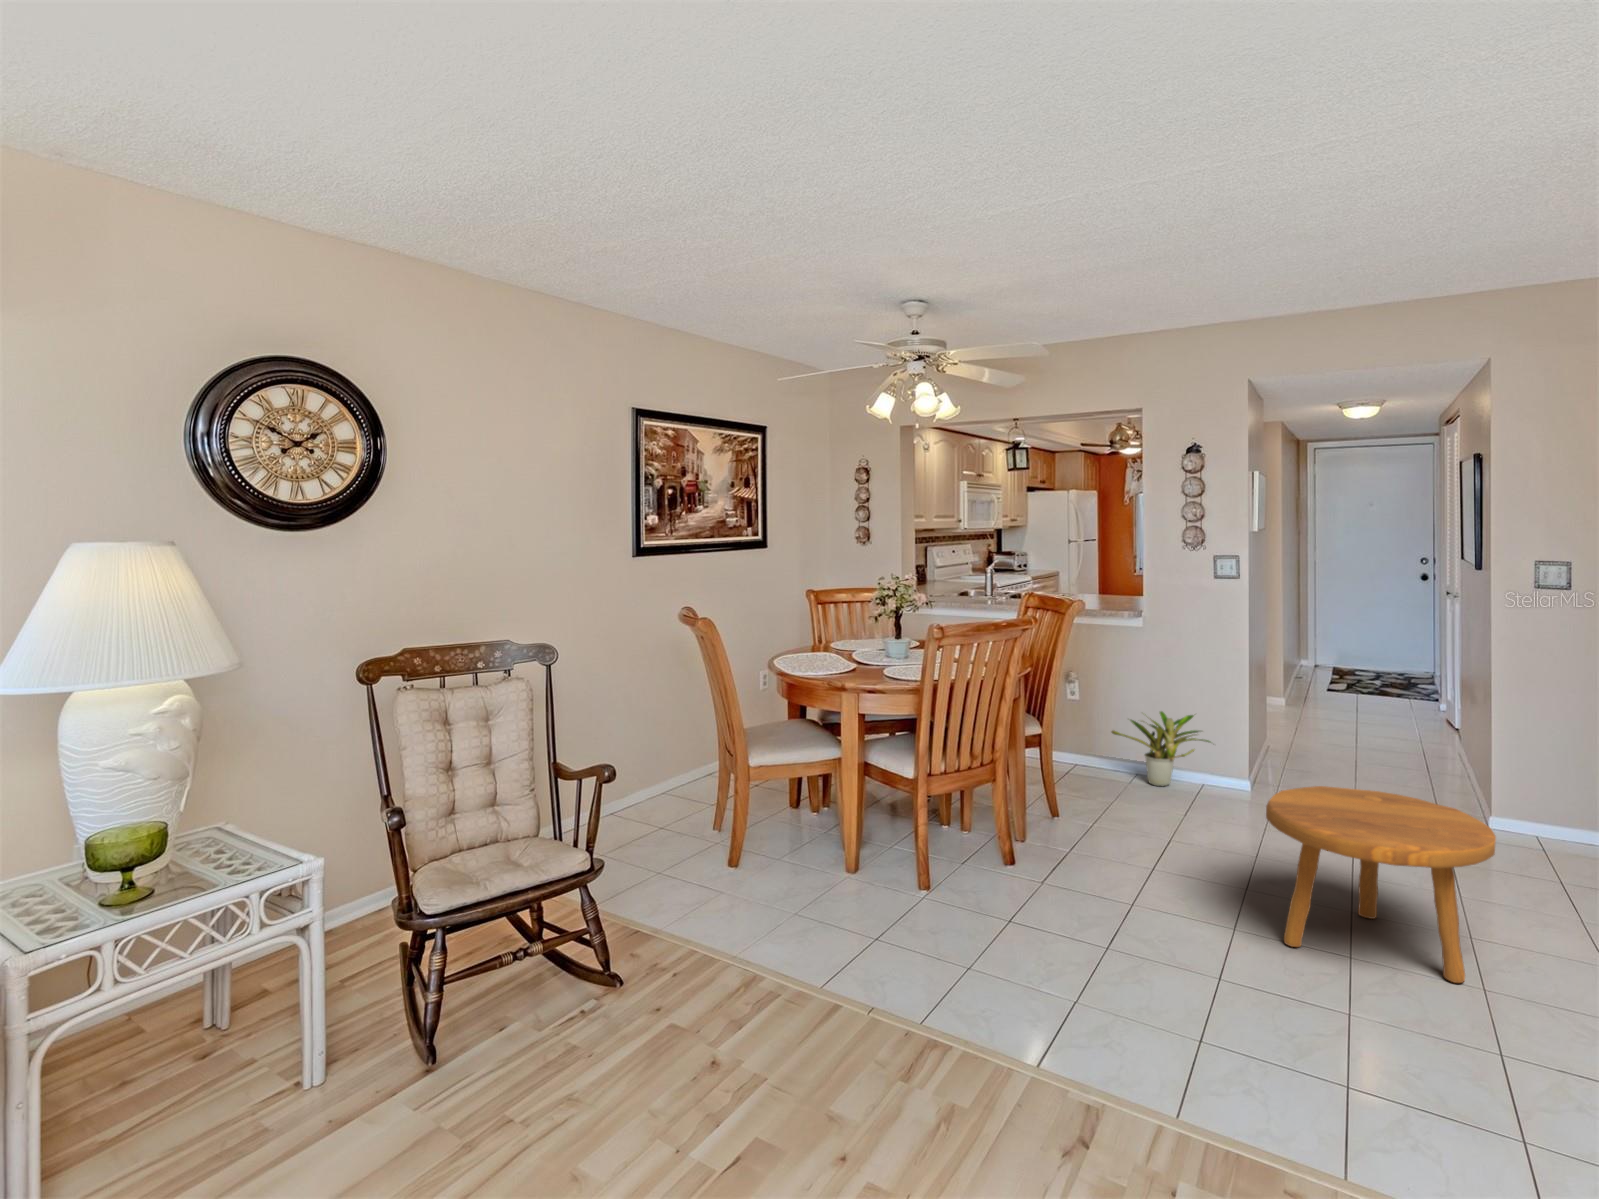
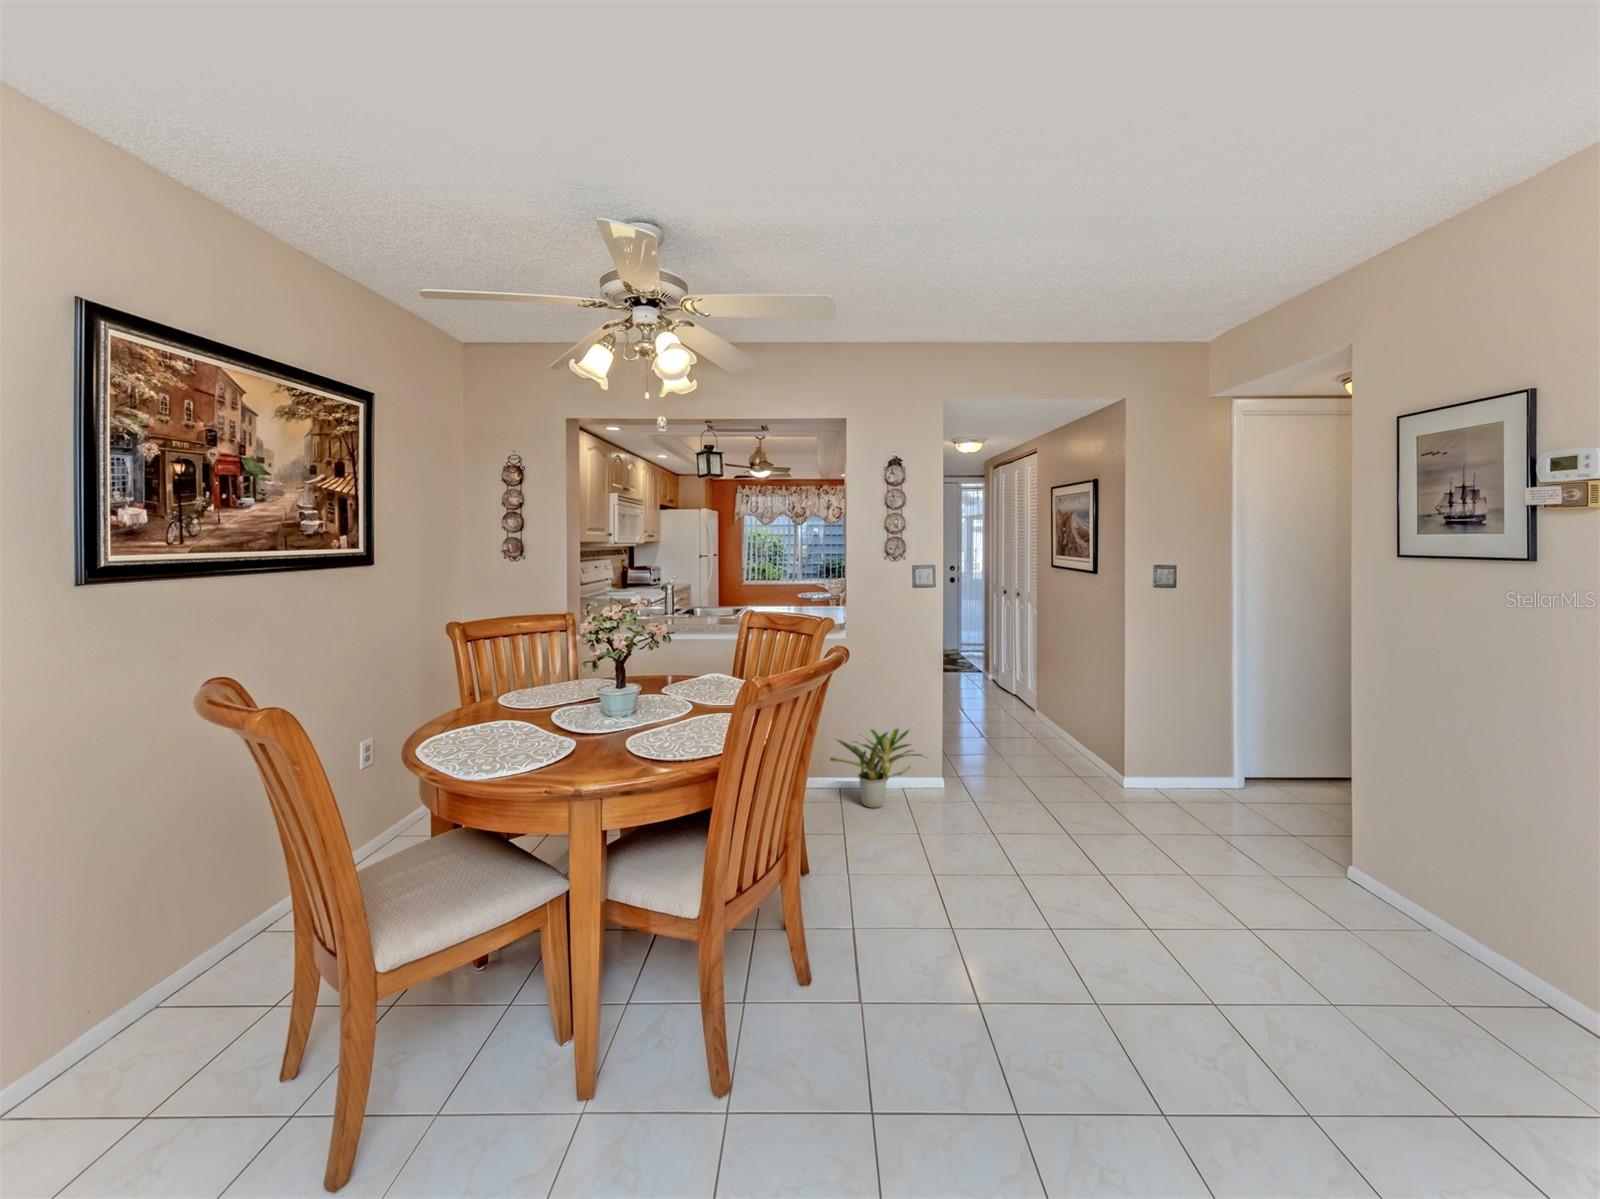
footstool: present [1266,786,1496,983] -> none [1117,814,1380,1039]

